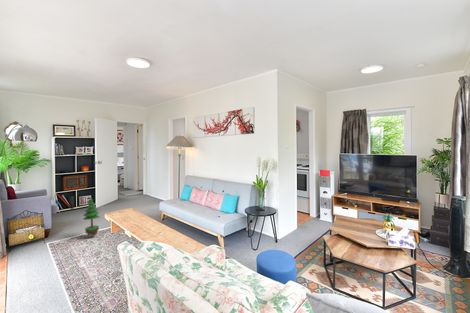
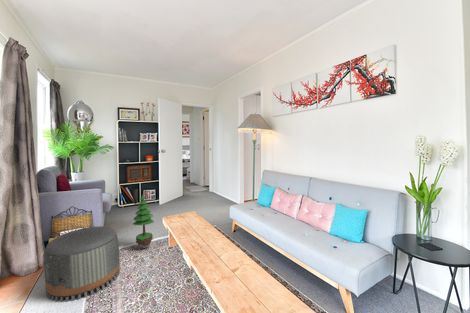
pouf: none [21,221,77,269] -> present [44,226,120,302]

